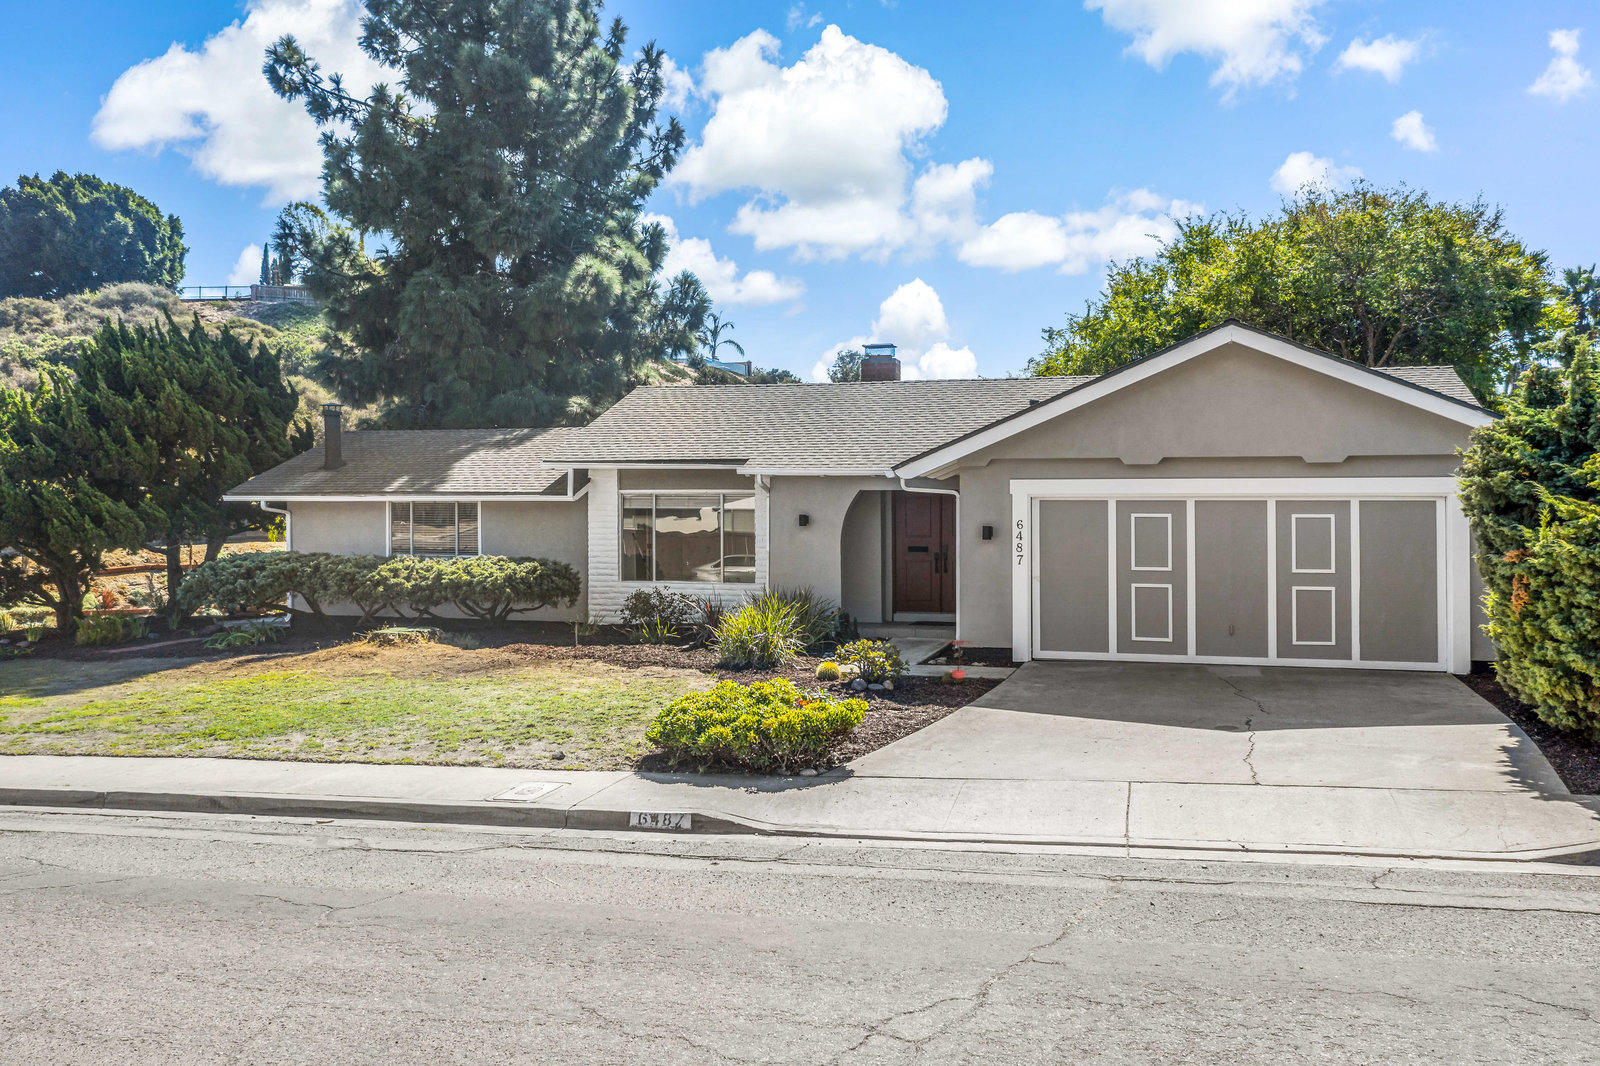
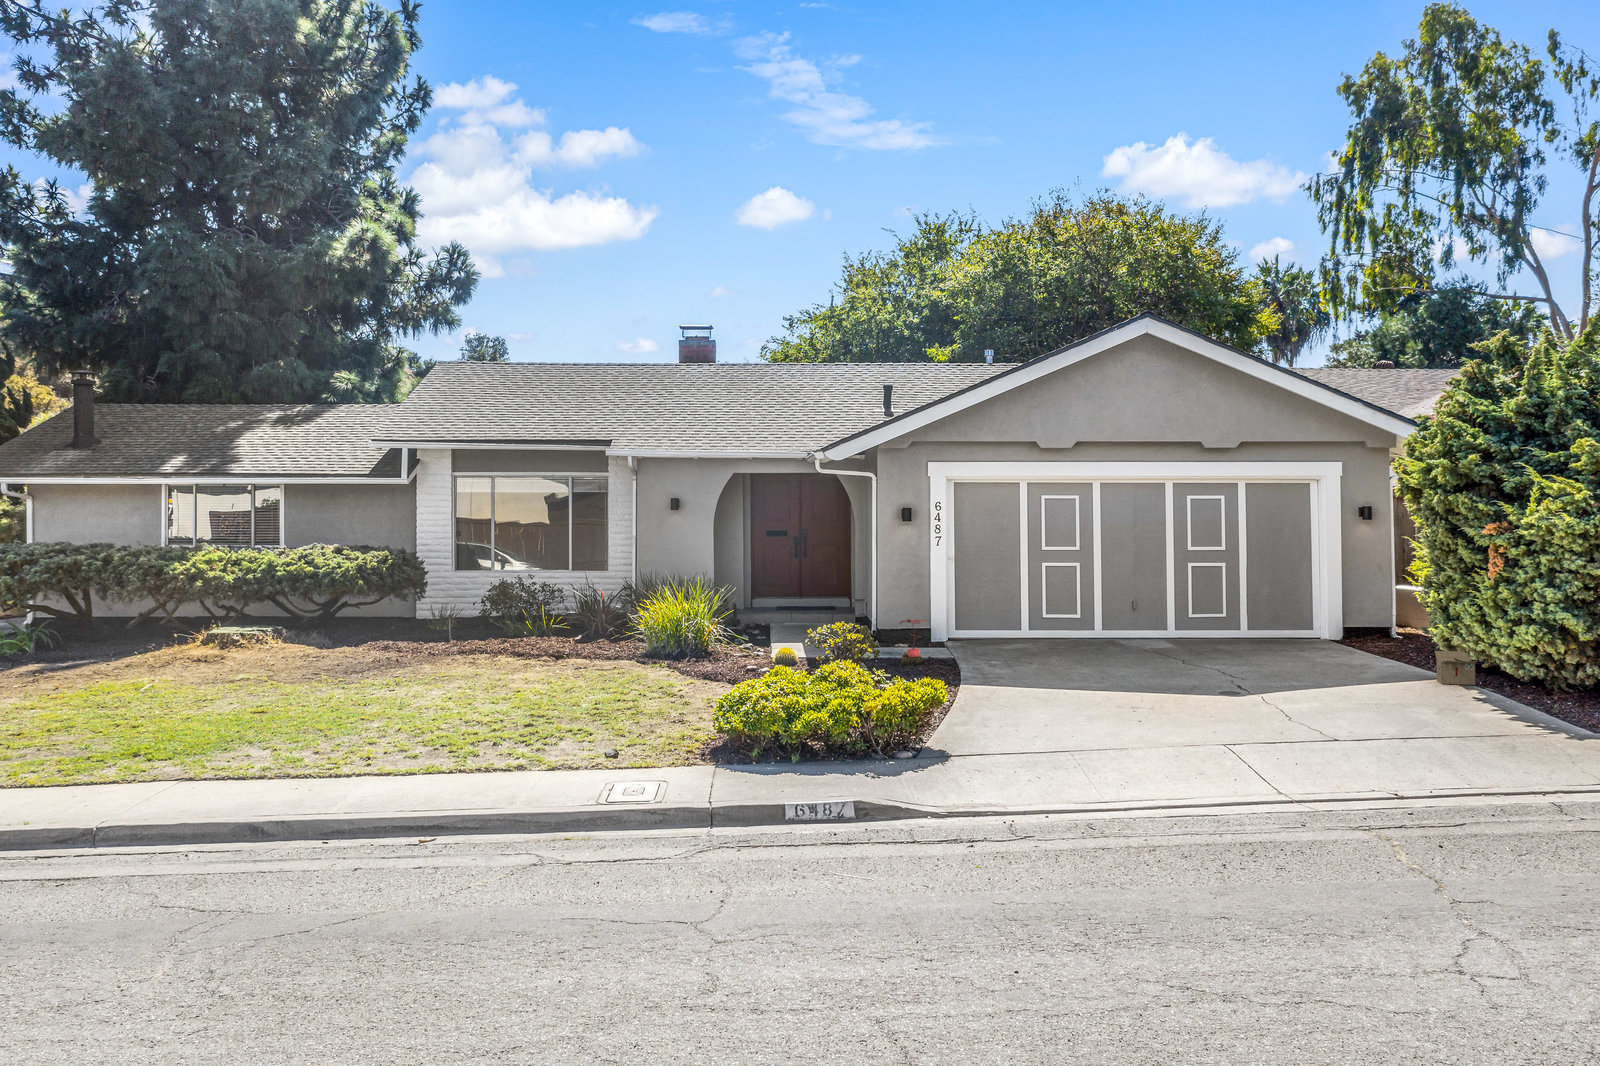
cardboard box: none [1496,697,1539,739] -> present [1435,651,1477,685]

